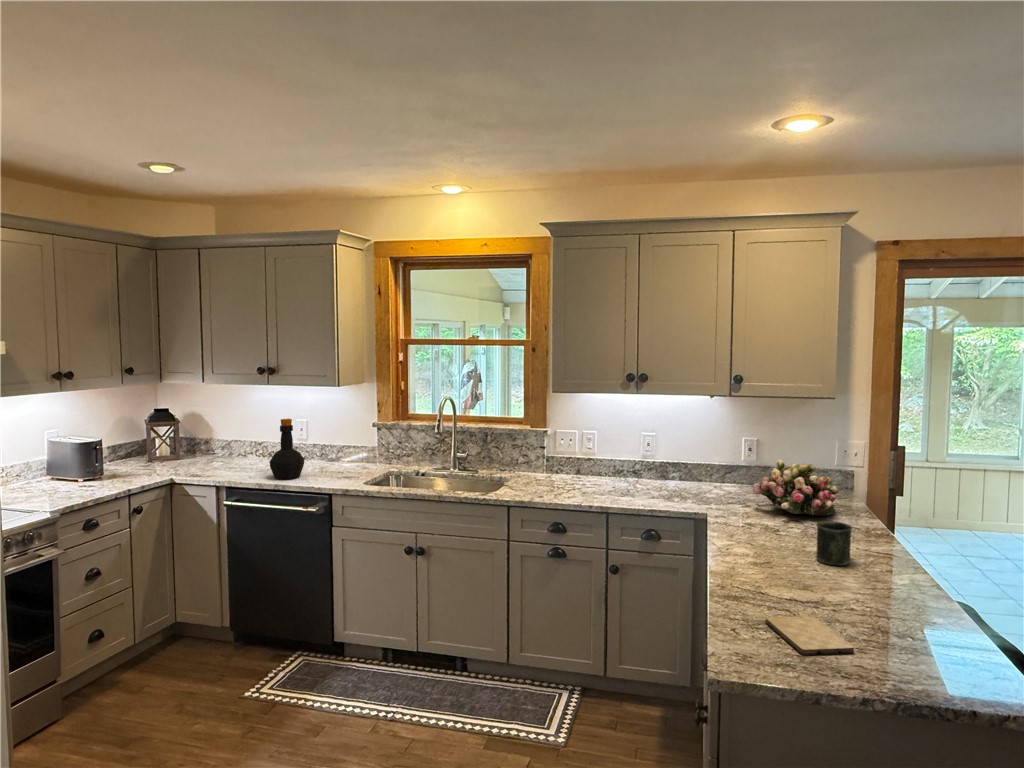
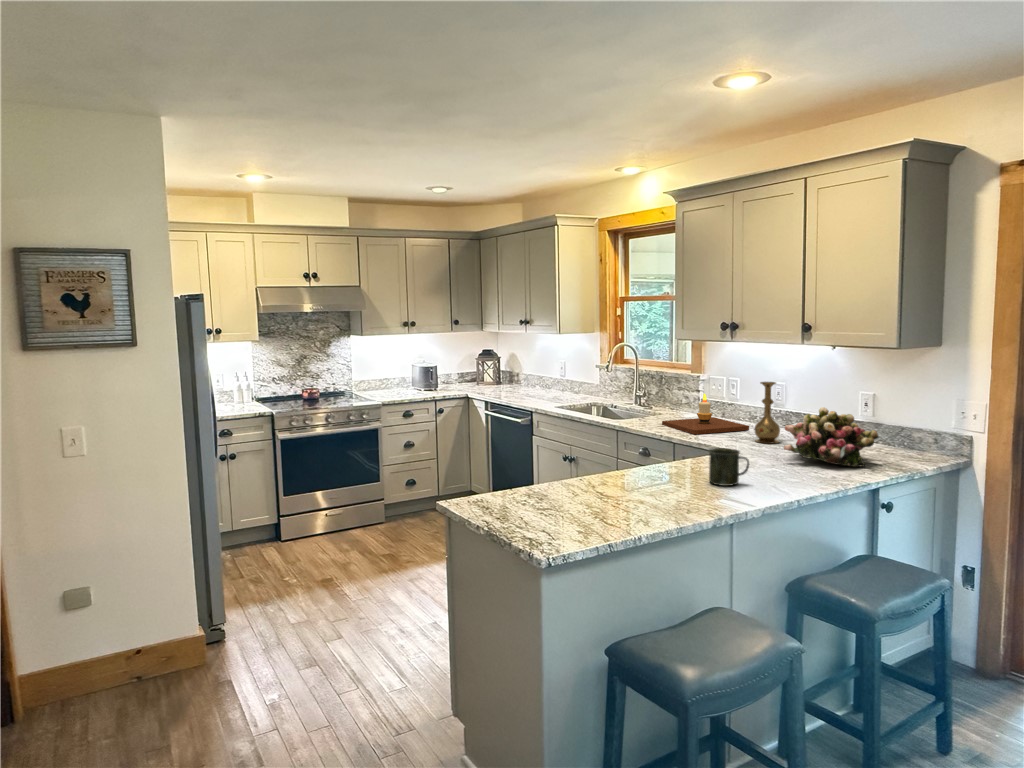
bottle: present [270,419,304,480] -> none [510,356,534,400]
vase: none [680,436,706,501] -> present [755,382,780,444]
candle: none [554,452,641,501] -> present [662,394,749,434]
cutting board: present [765,616,854,655] -> none [522,486,582,506]

